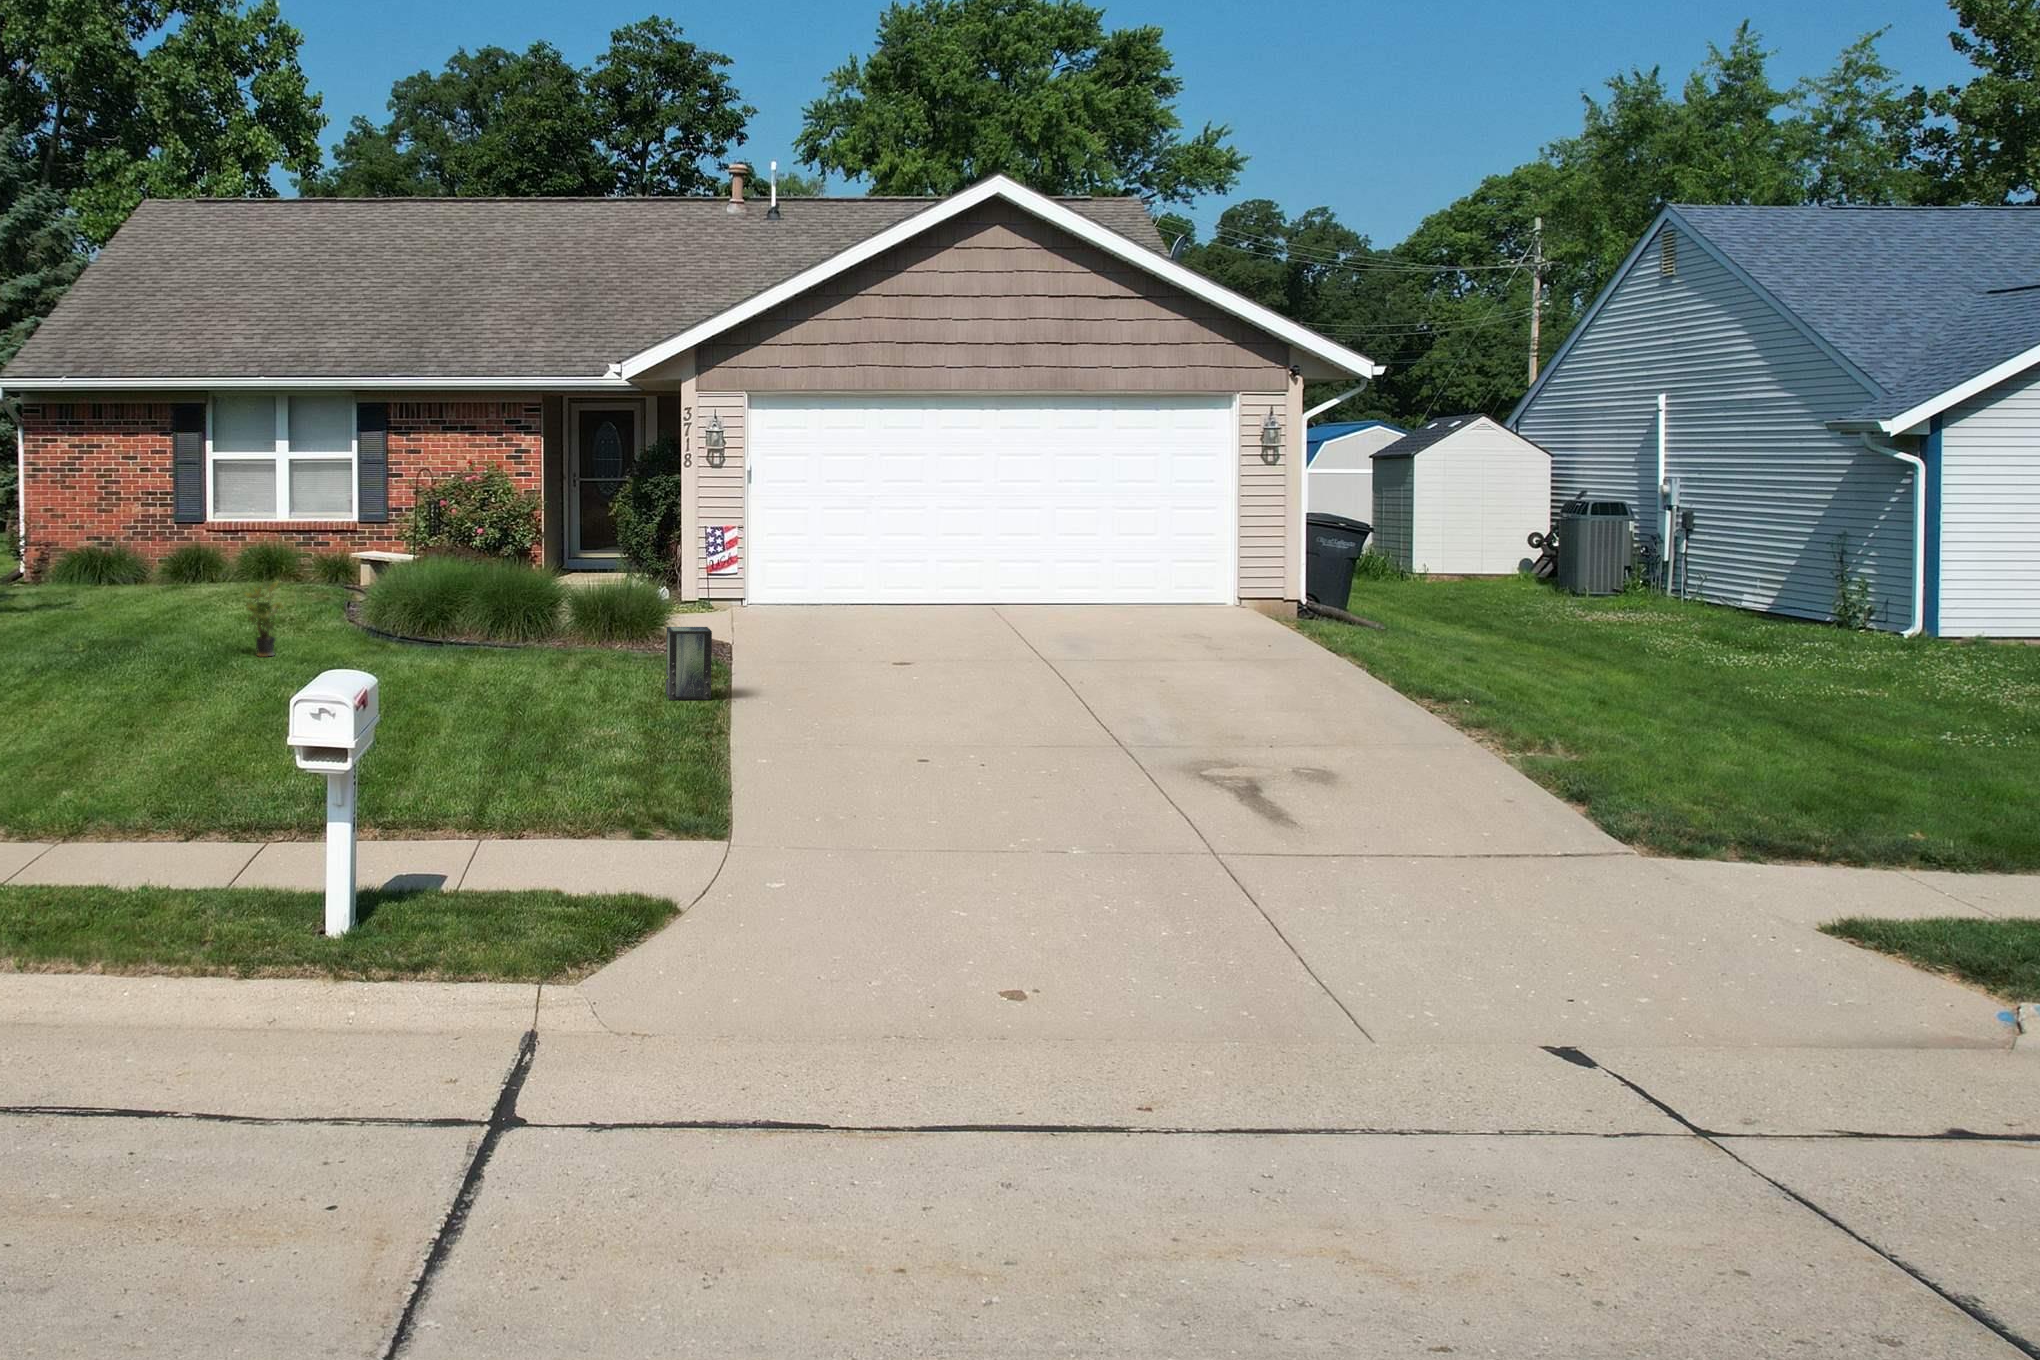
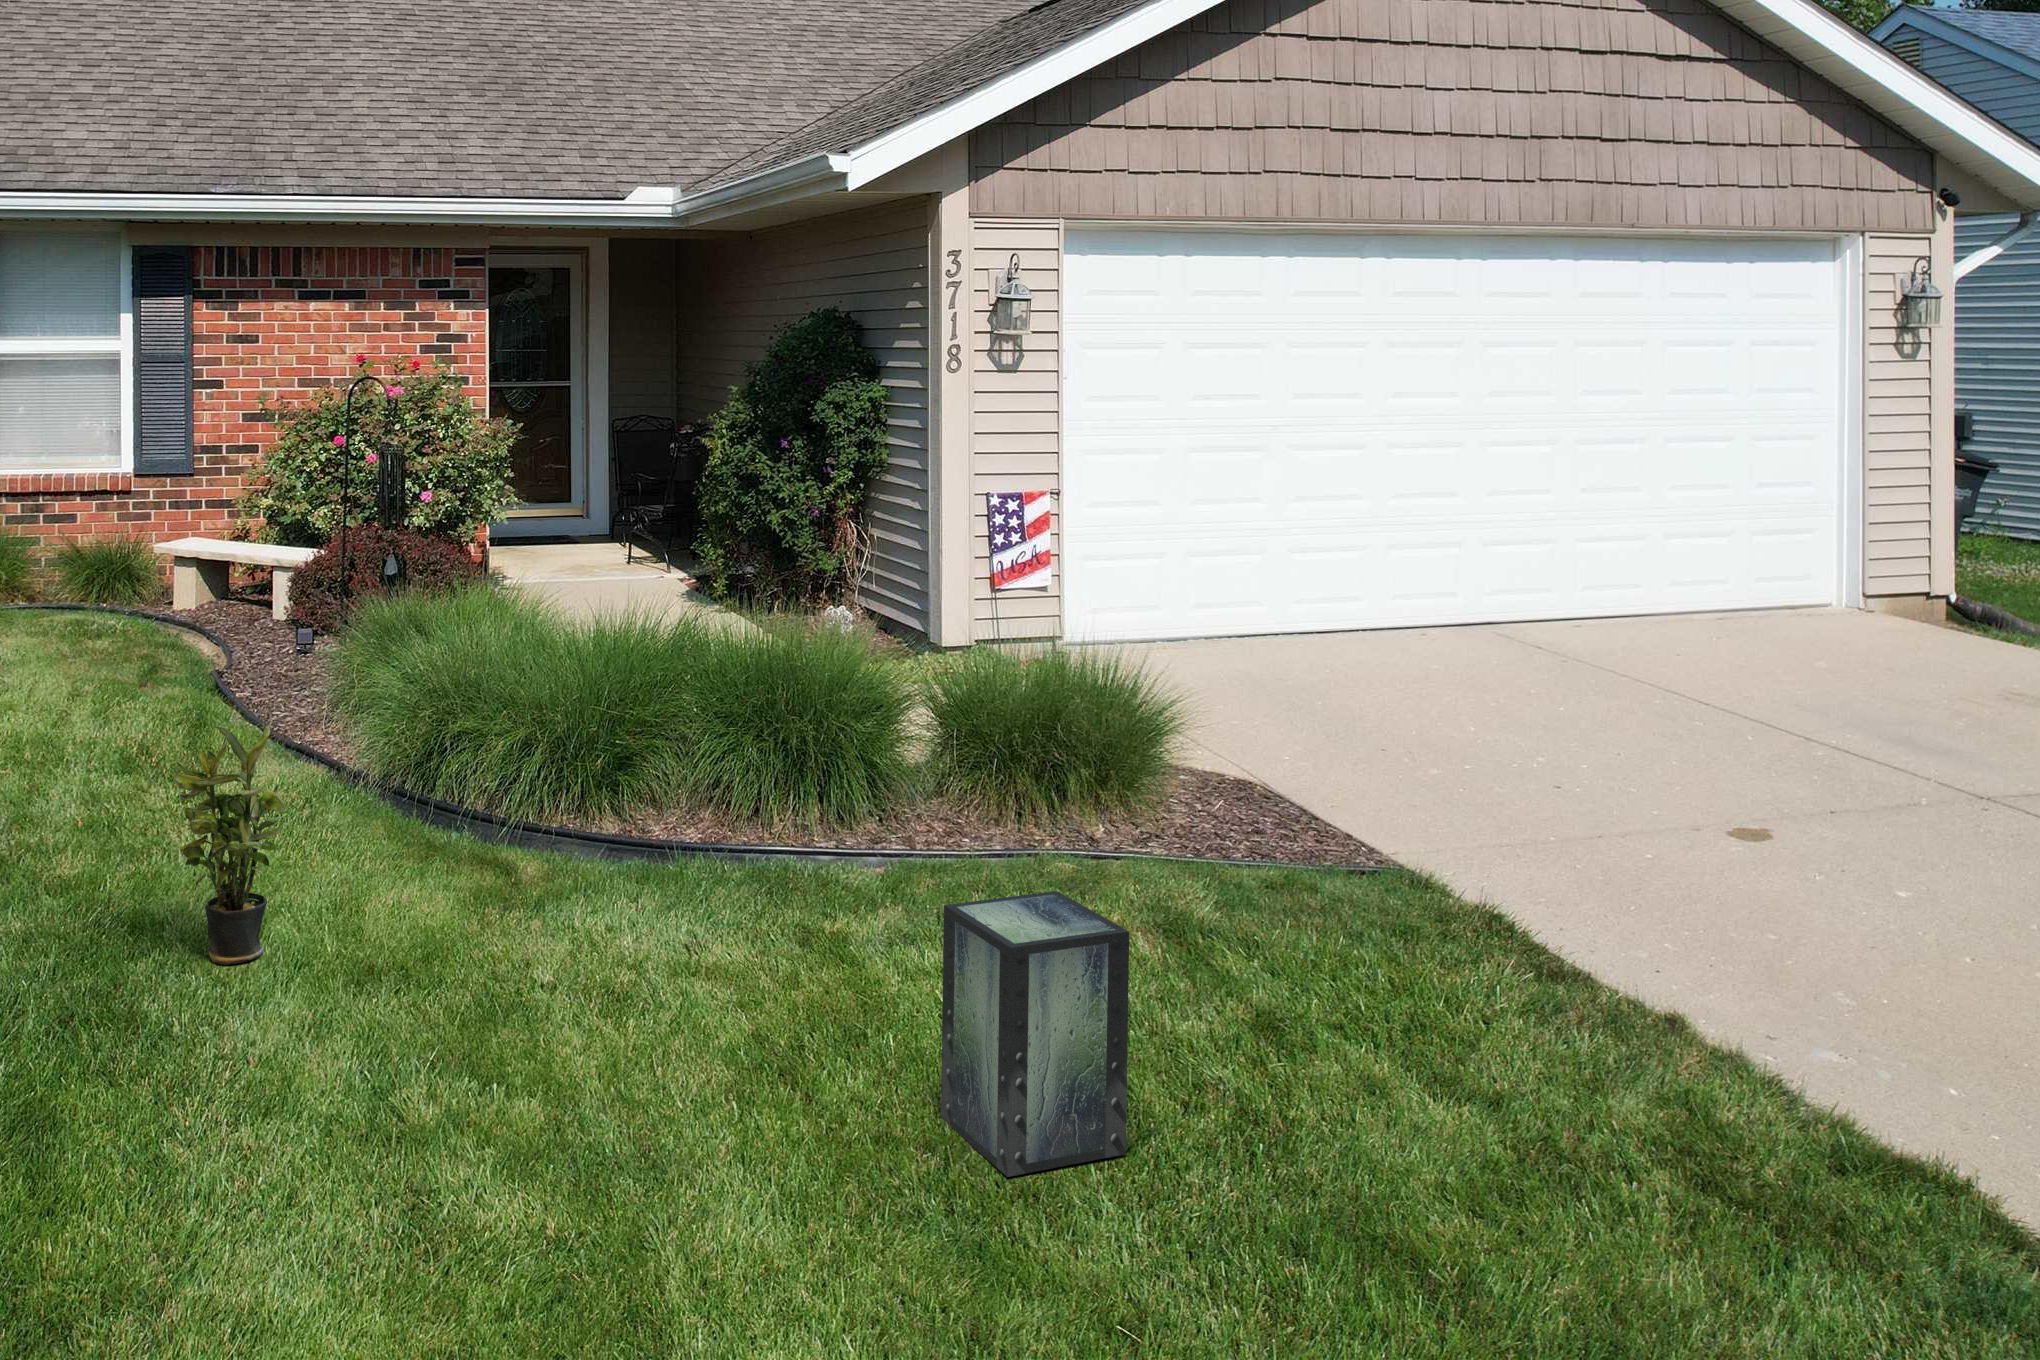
storage box: present [666,627,712,700] -> present [941,891,1129,1177]

